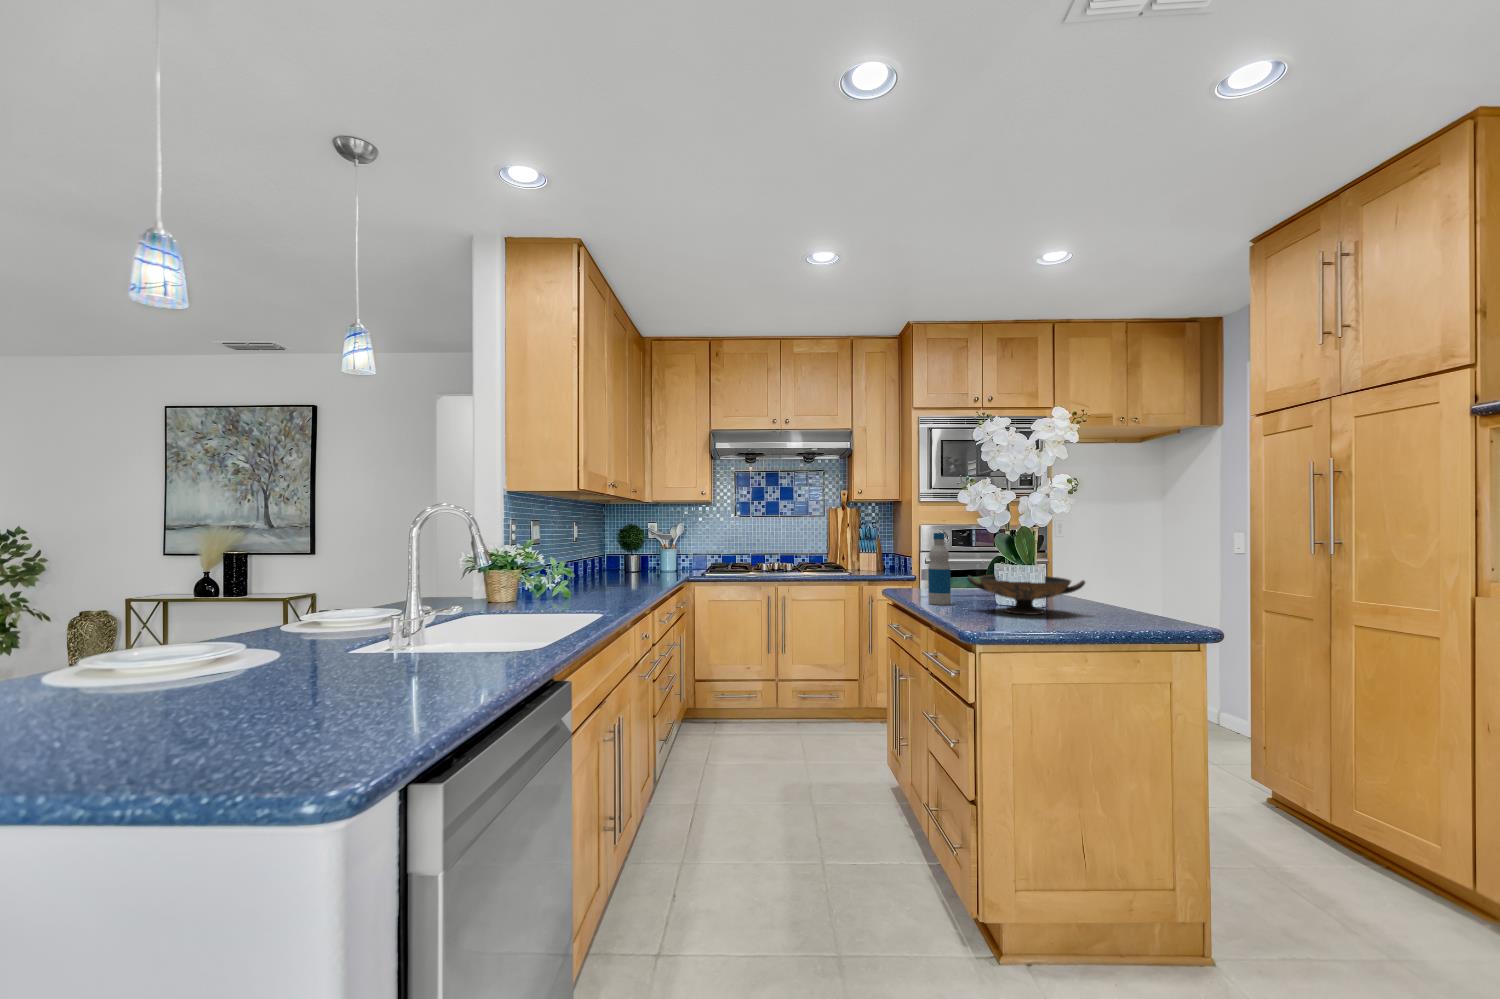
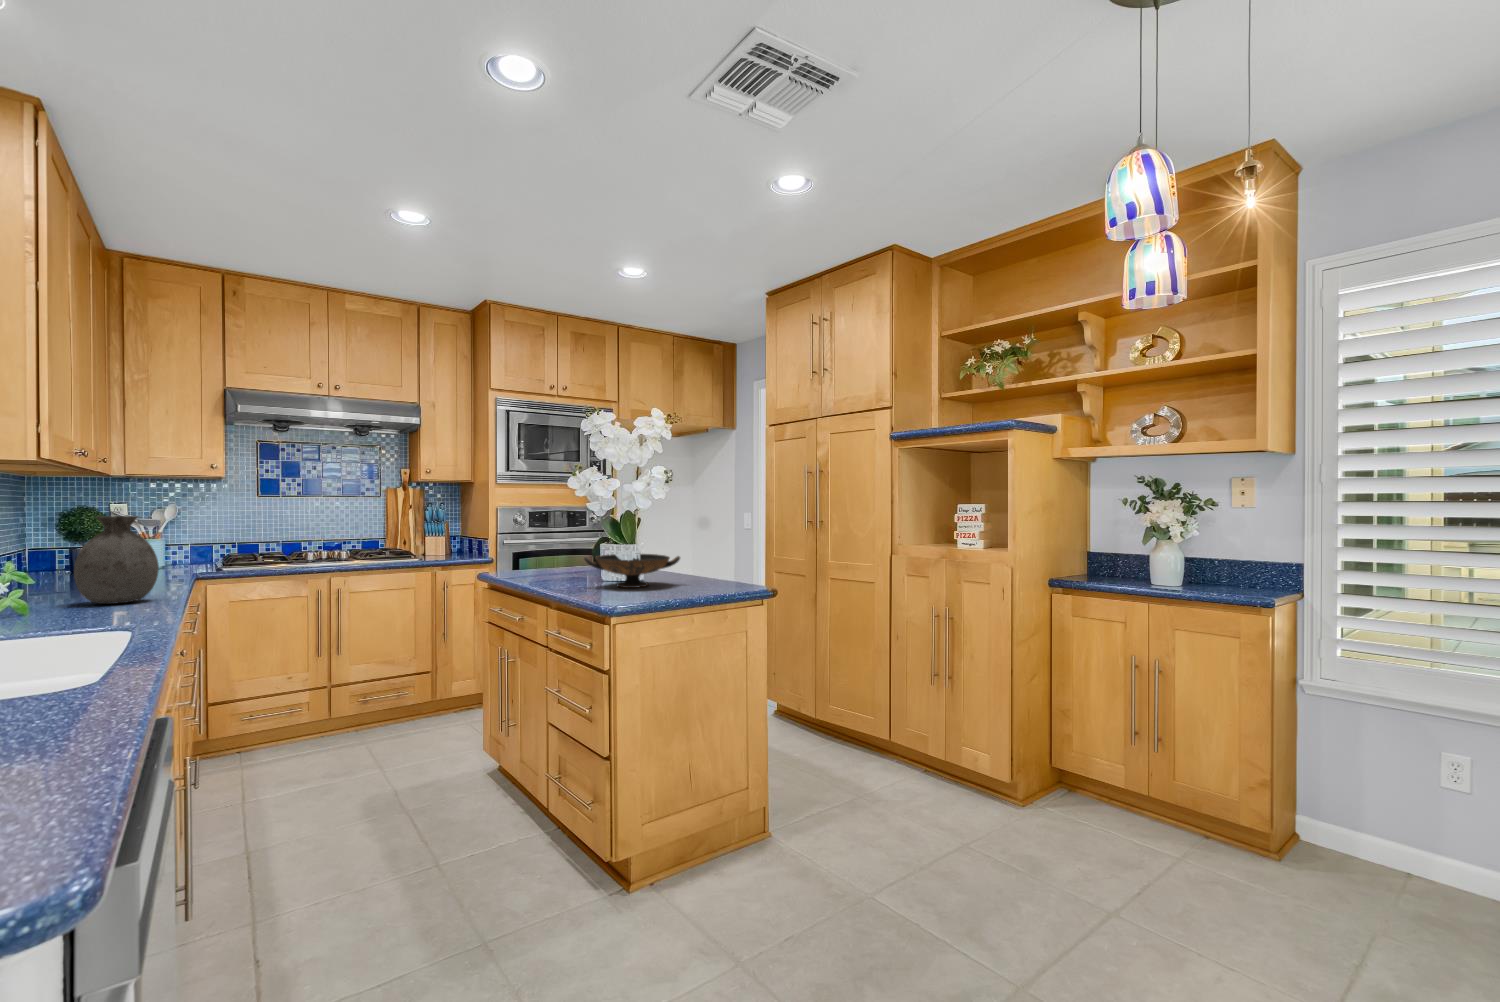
vase: none [603,529,649,593] -> present [74,516,159,604]
bottle: present [928,533,951,605] -> none [543,518,564,585]

